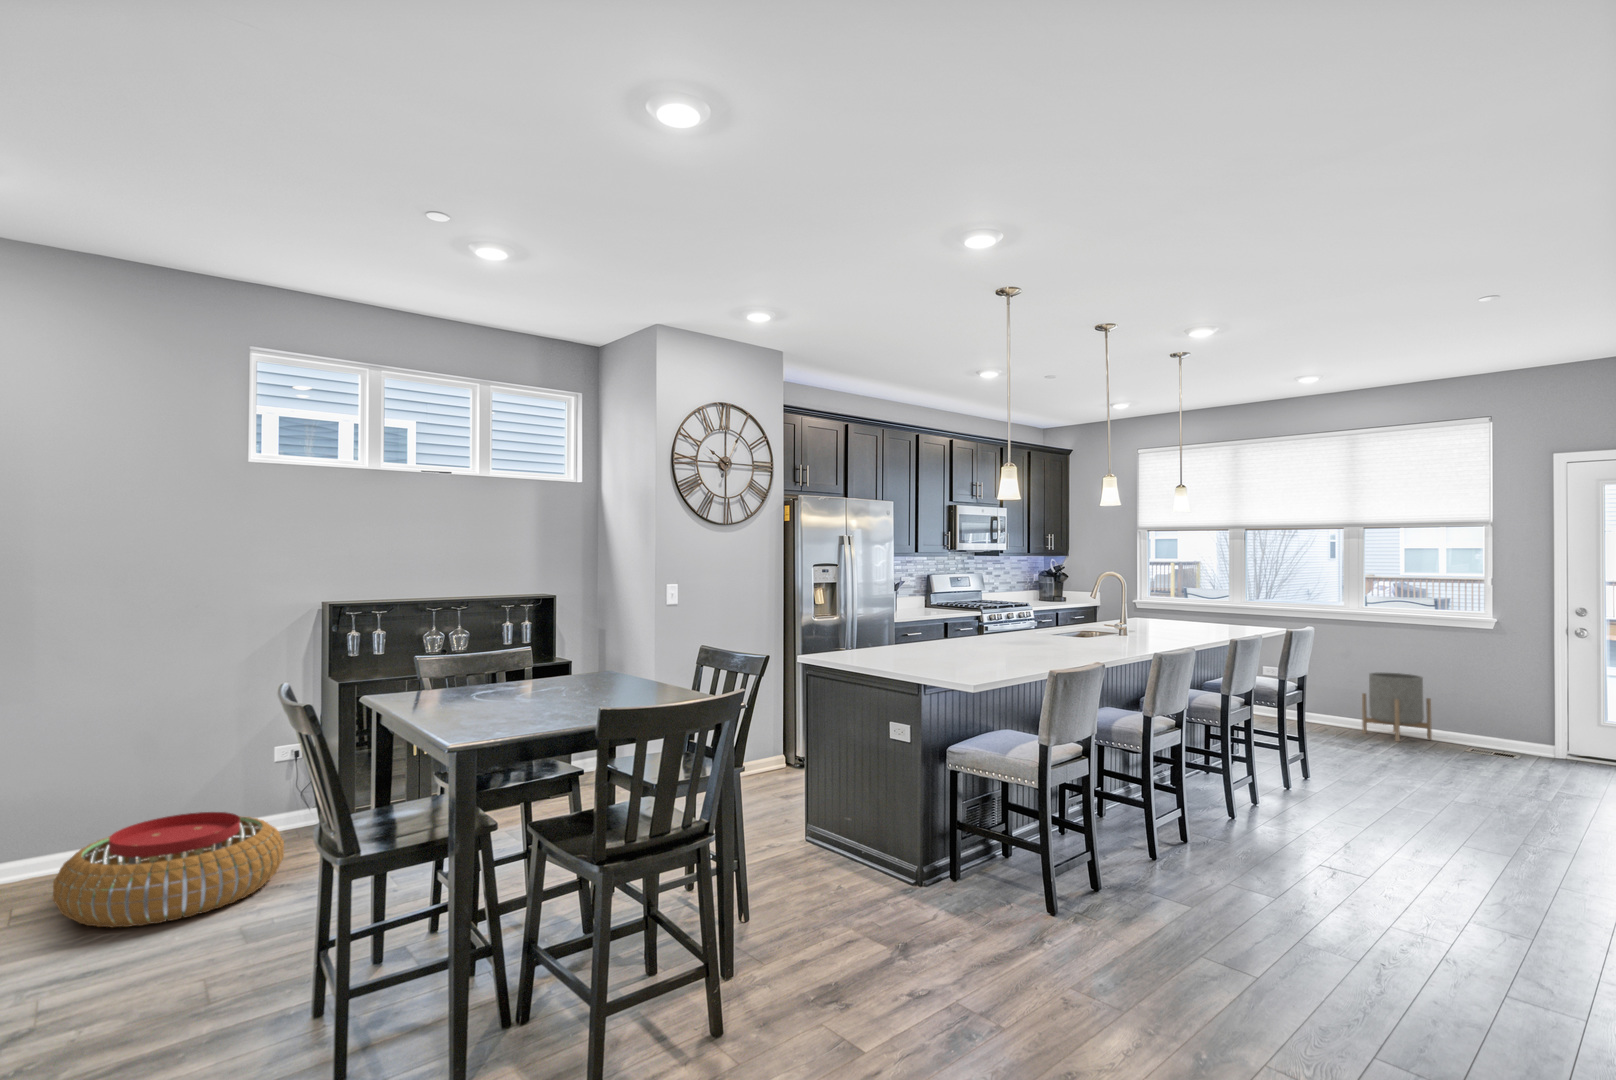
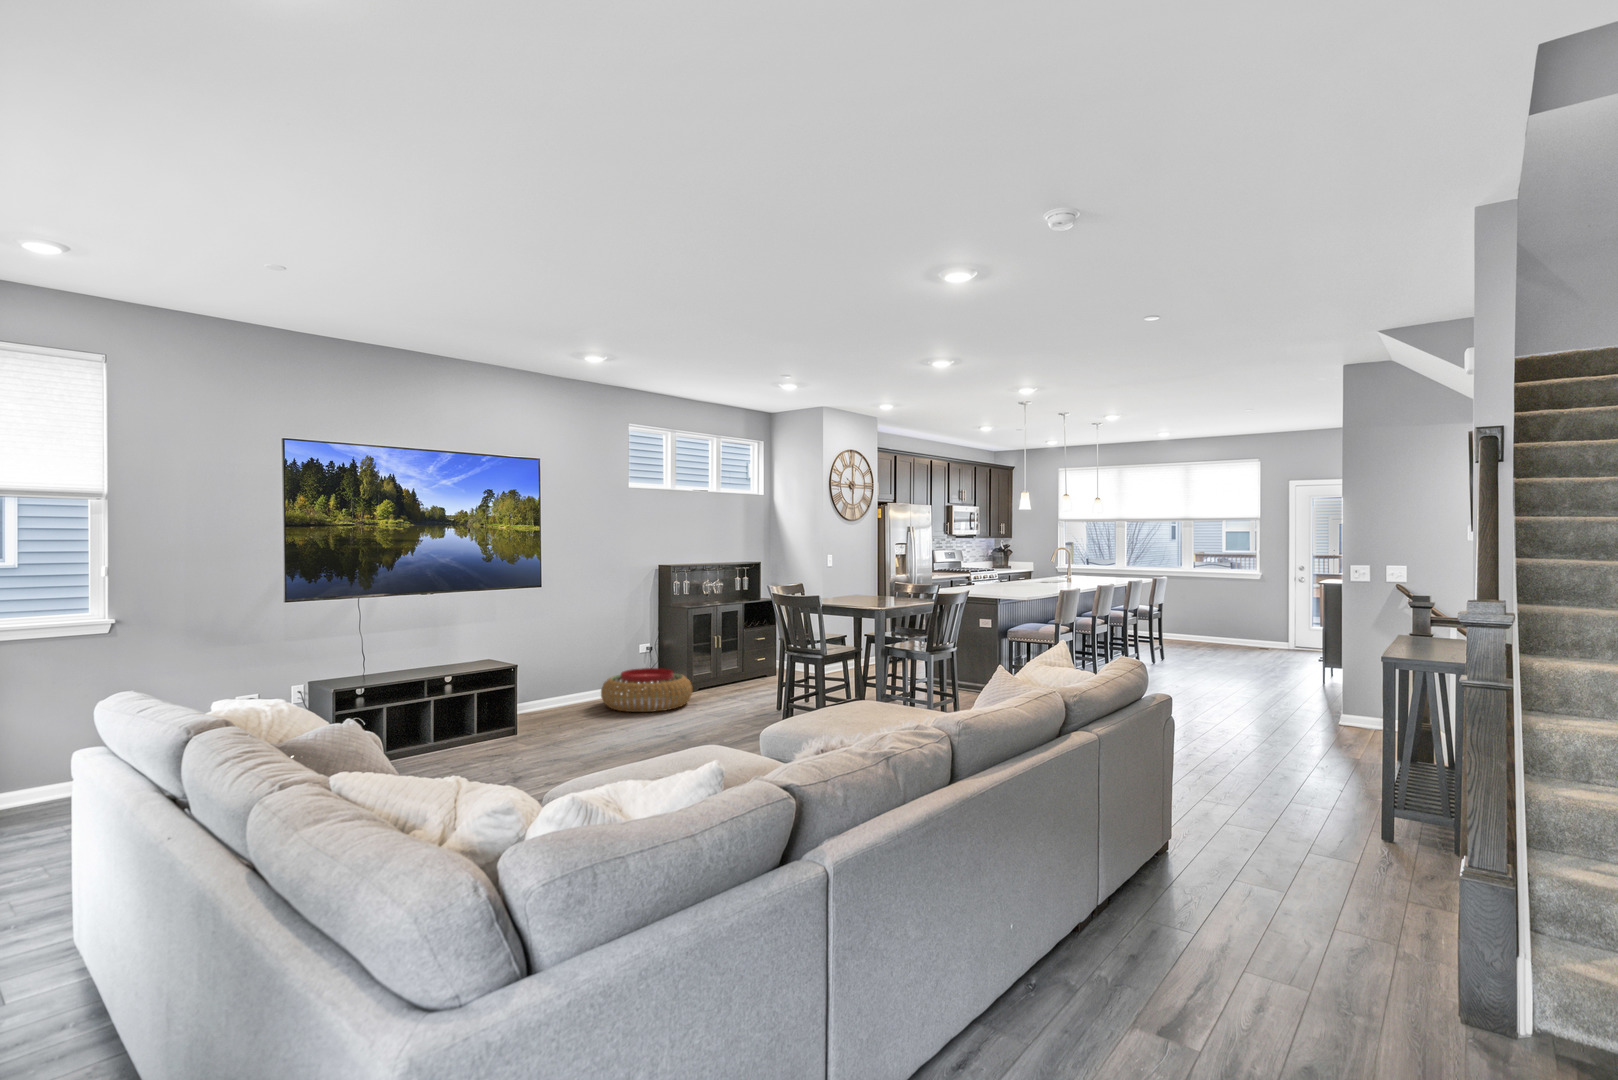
planter: present [1362,672,1432,741] -> none [1193,606,1229,644]

